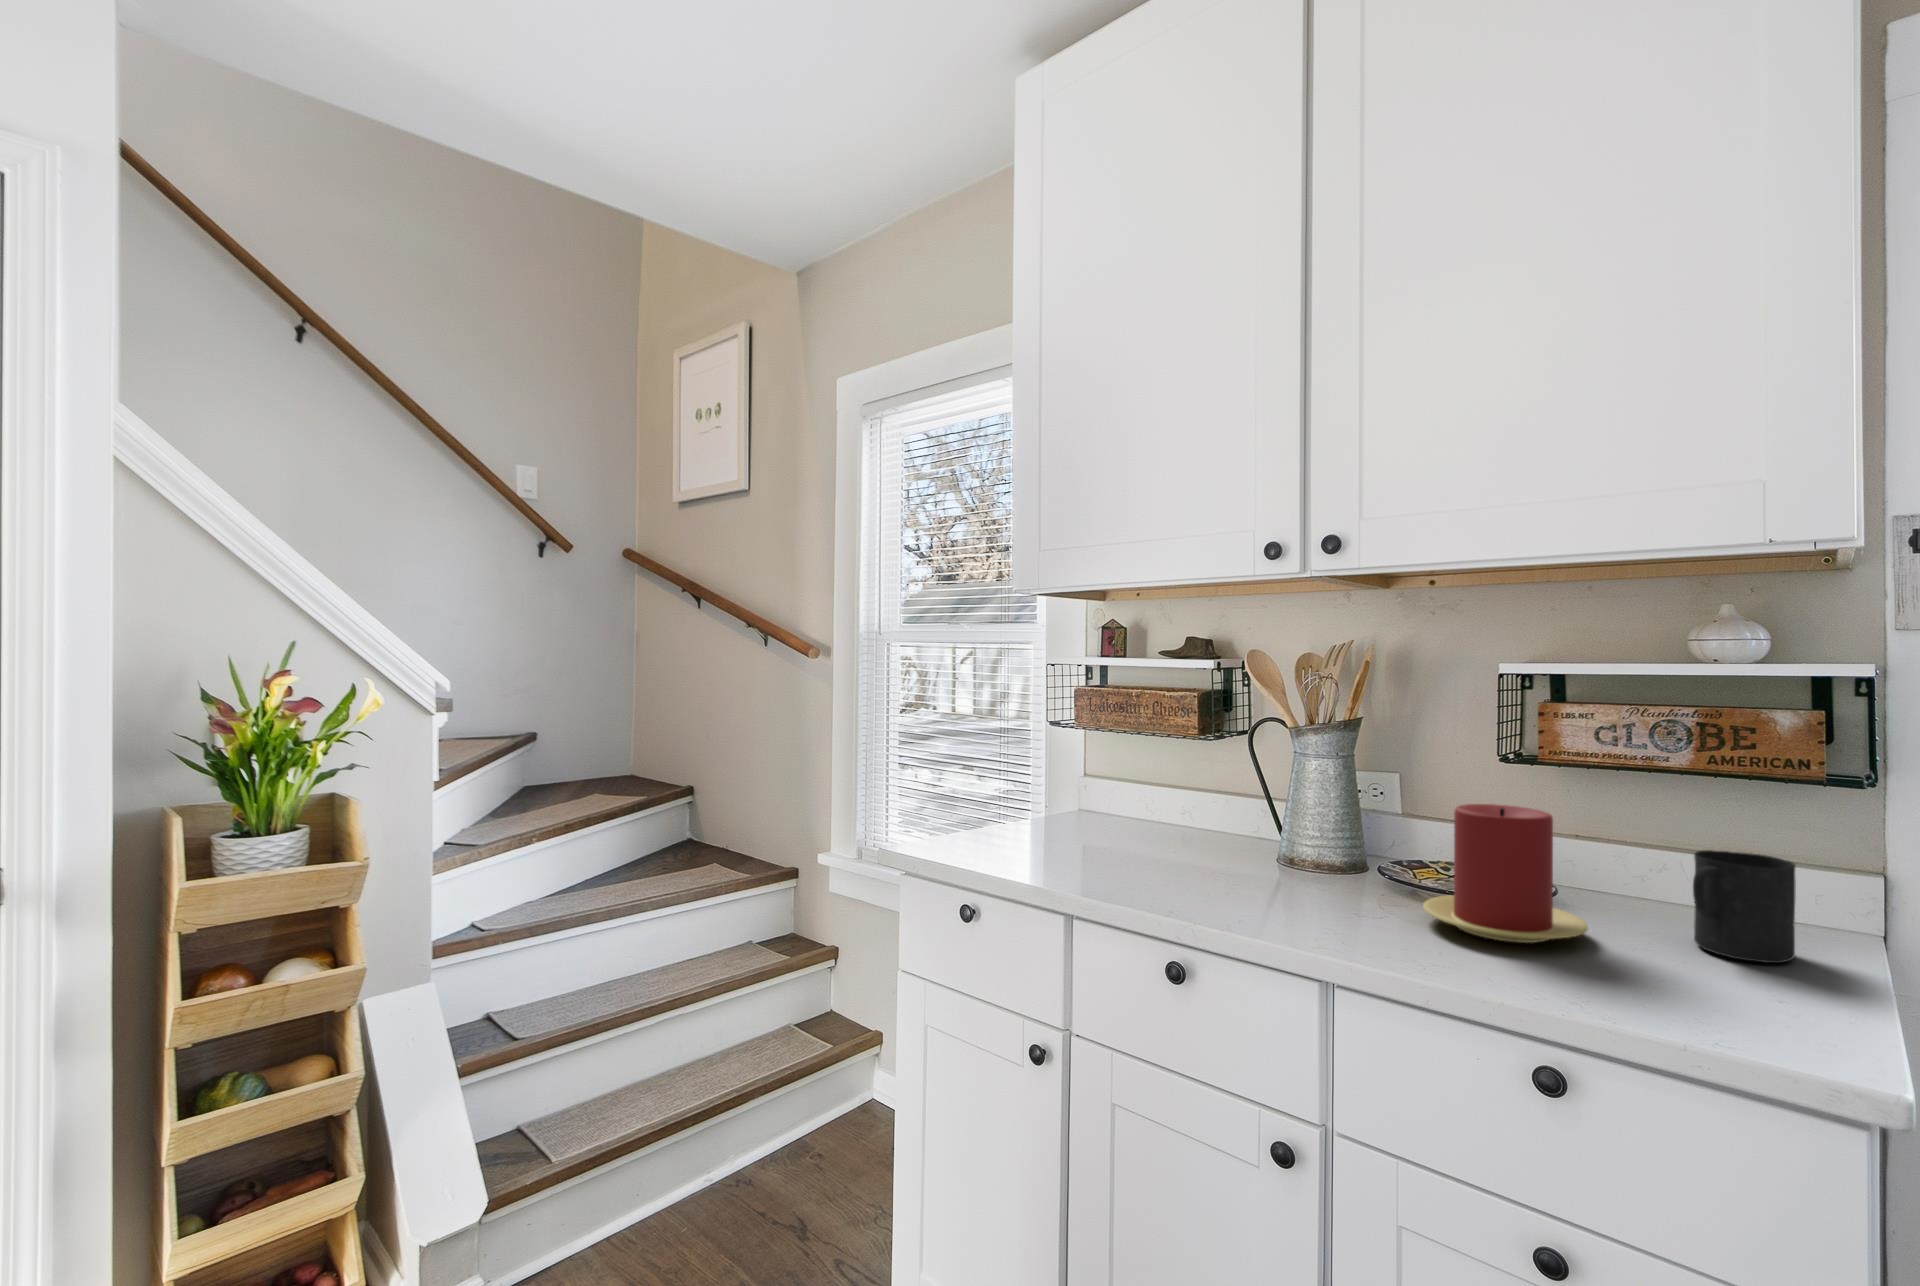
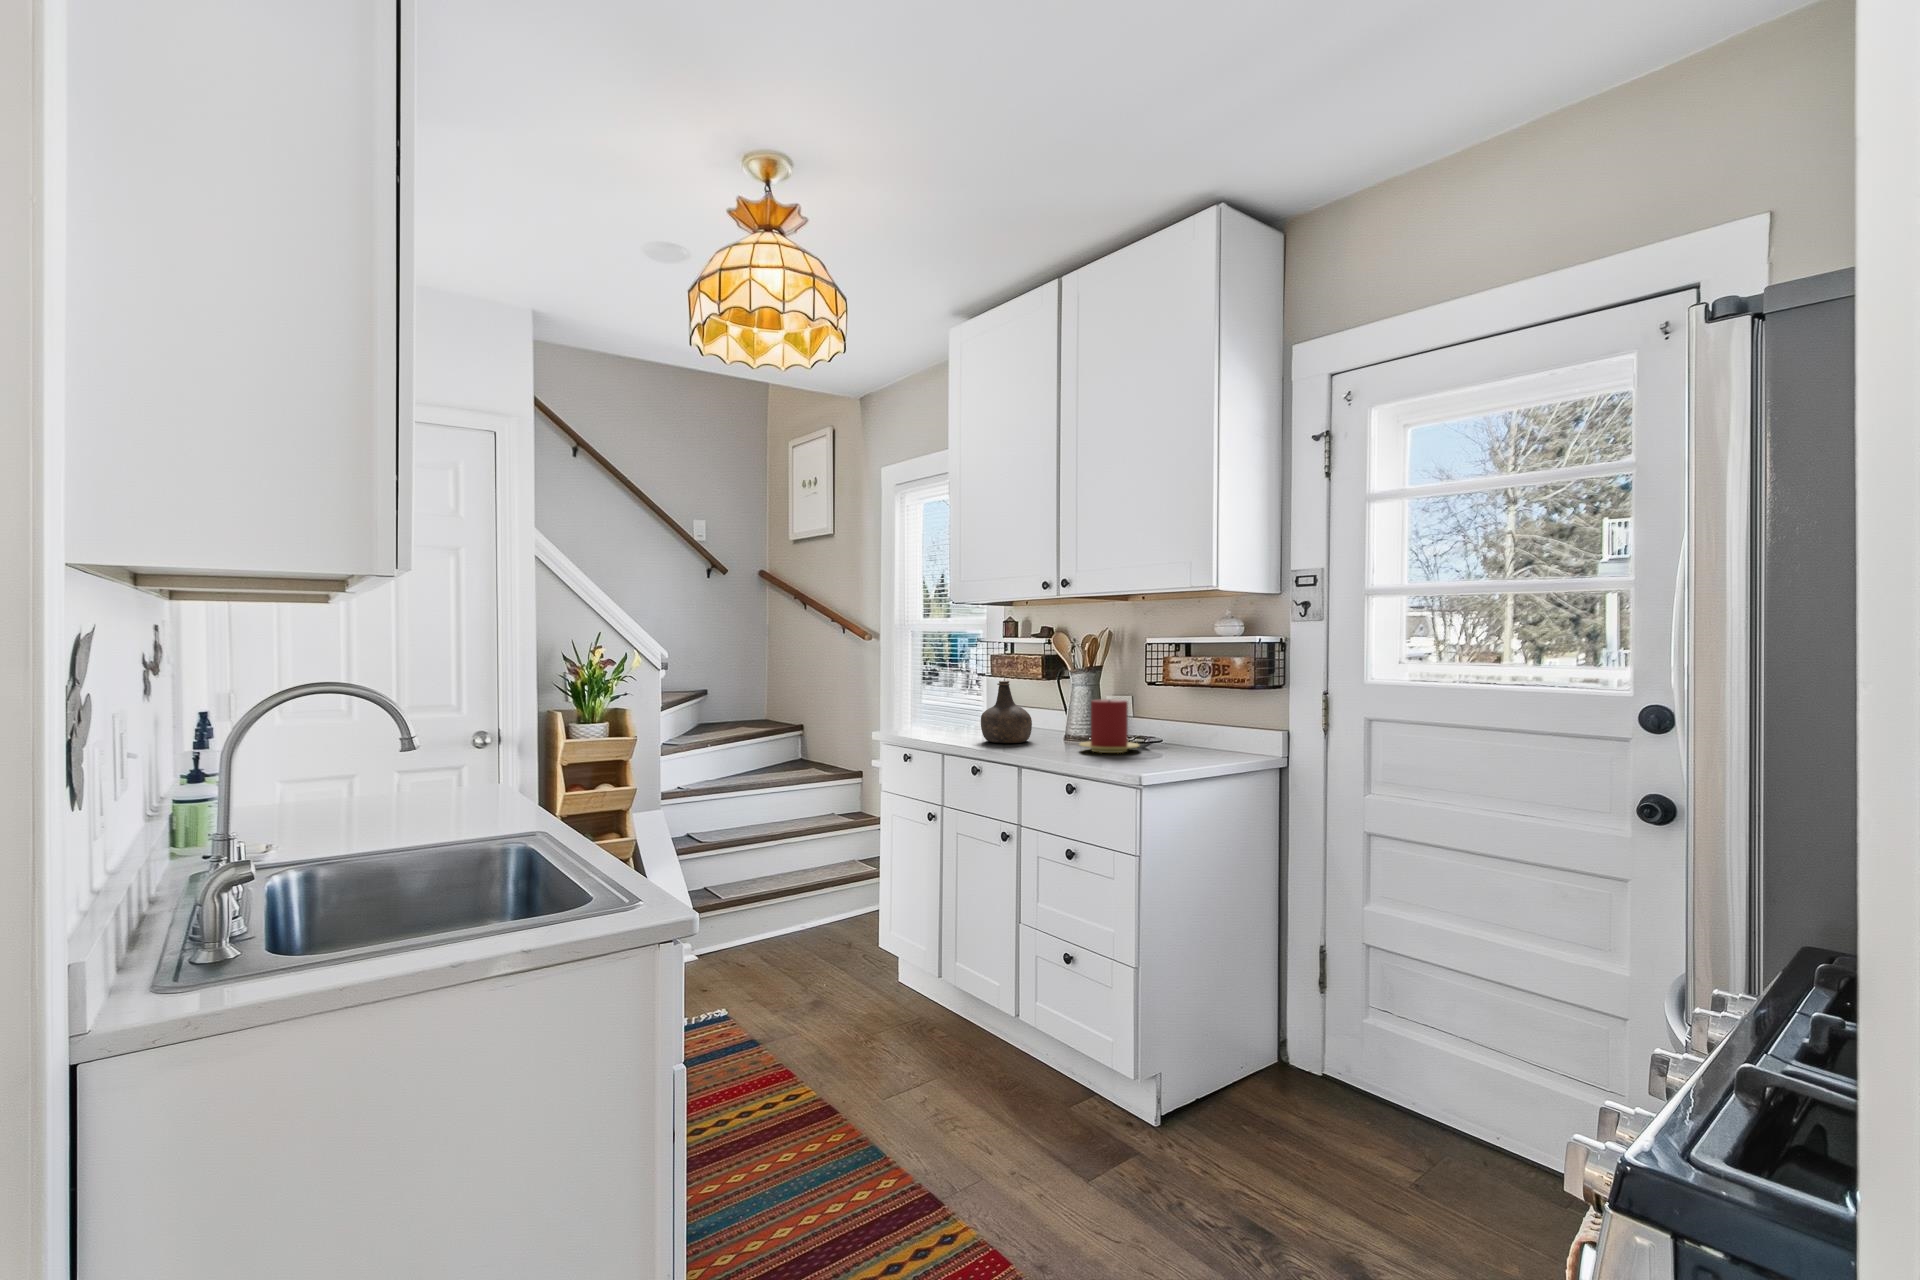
bottle: none [1138,752,1253,893] -> present [981,681,1032,743]
mug: present [1693,850,1796,963] -> none [1166,716,1207,757]

